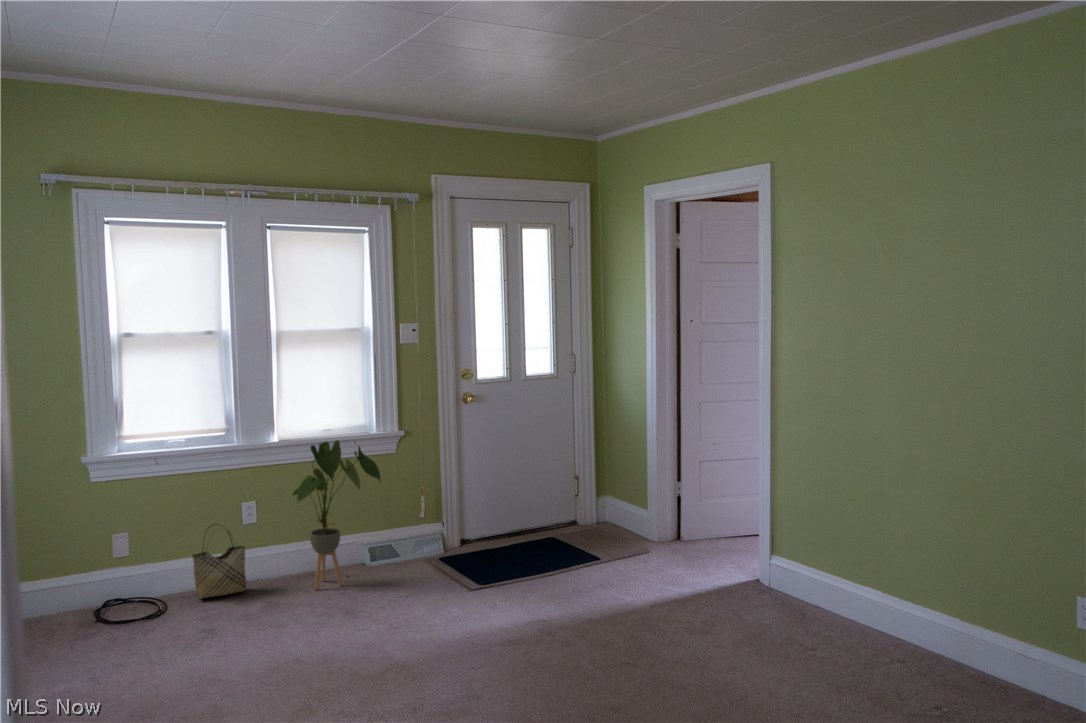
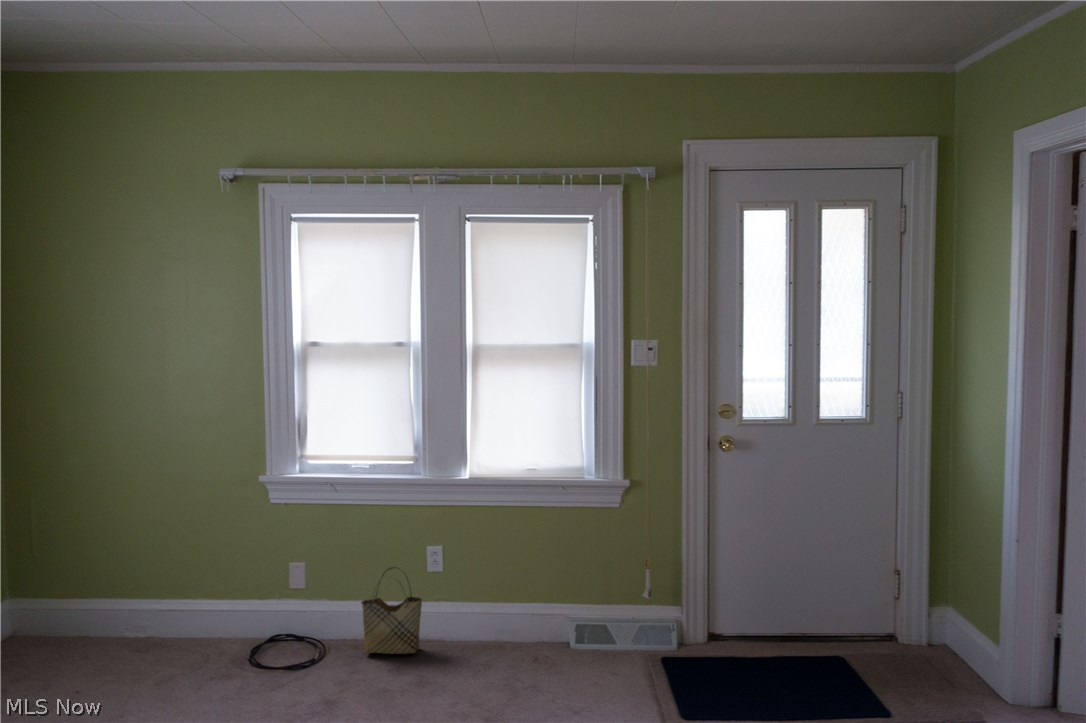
house plant: present [293,440,381,590] -> none [459,486,568,672]

